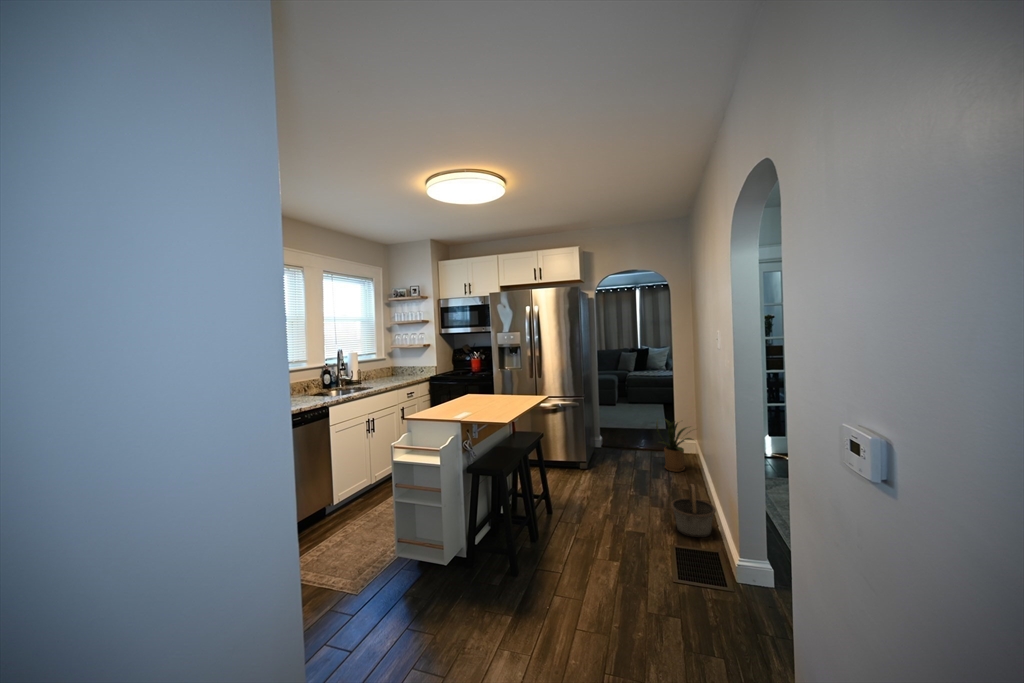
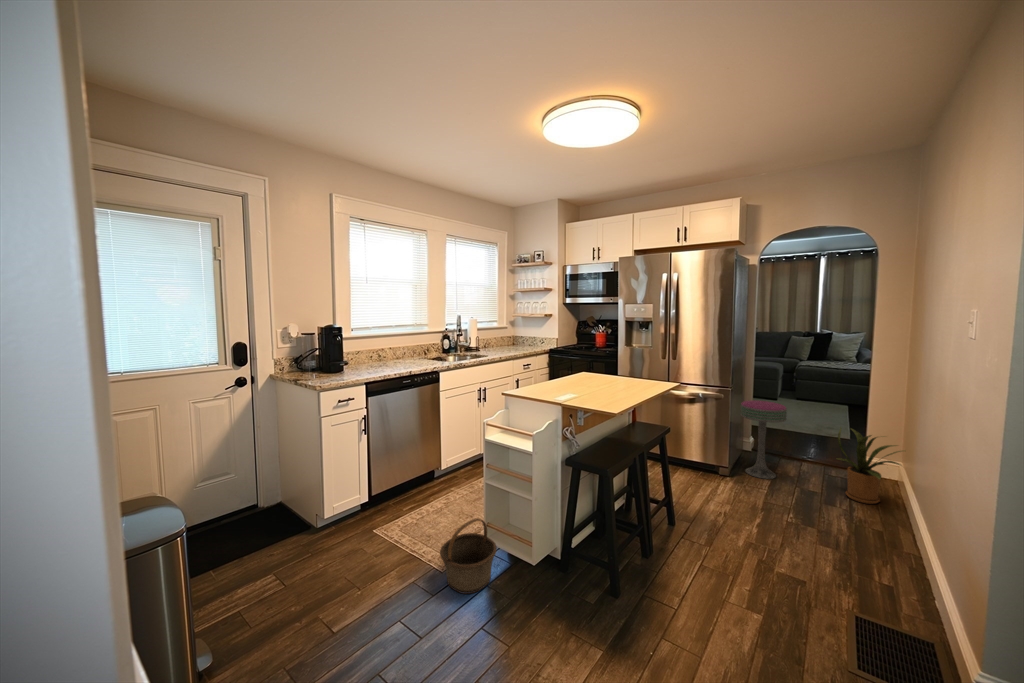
bar stool: none [591,405,623,466] -> present [740,401,787,479]
basket: present [671,484,716,537] -> present [440,518,497,594]

